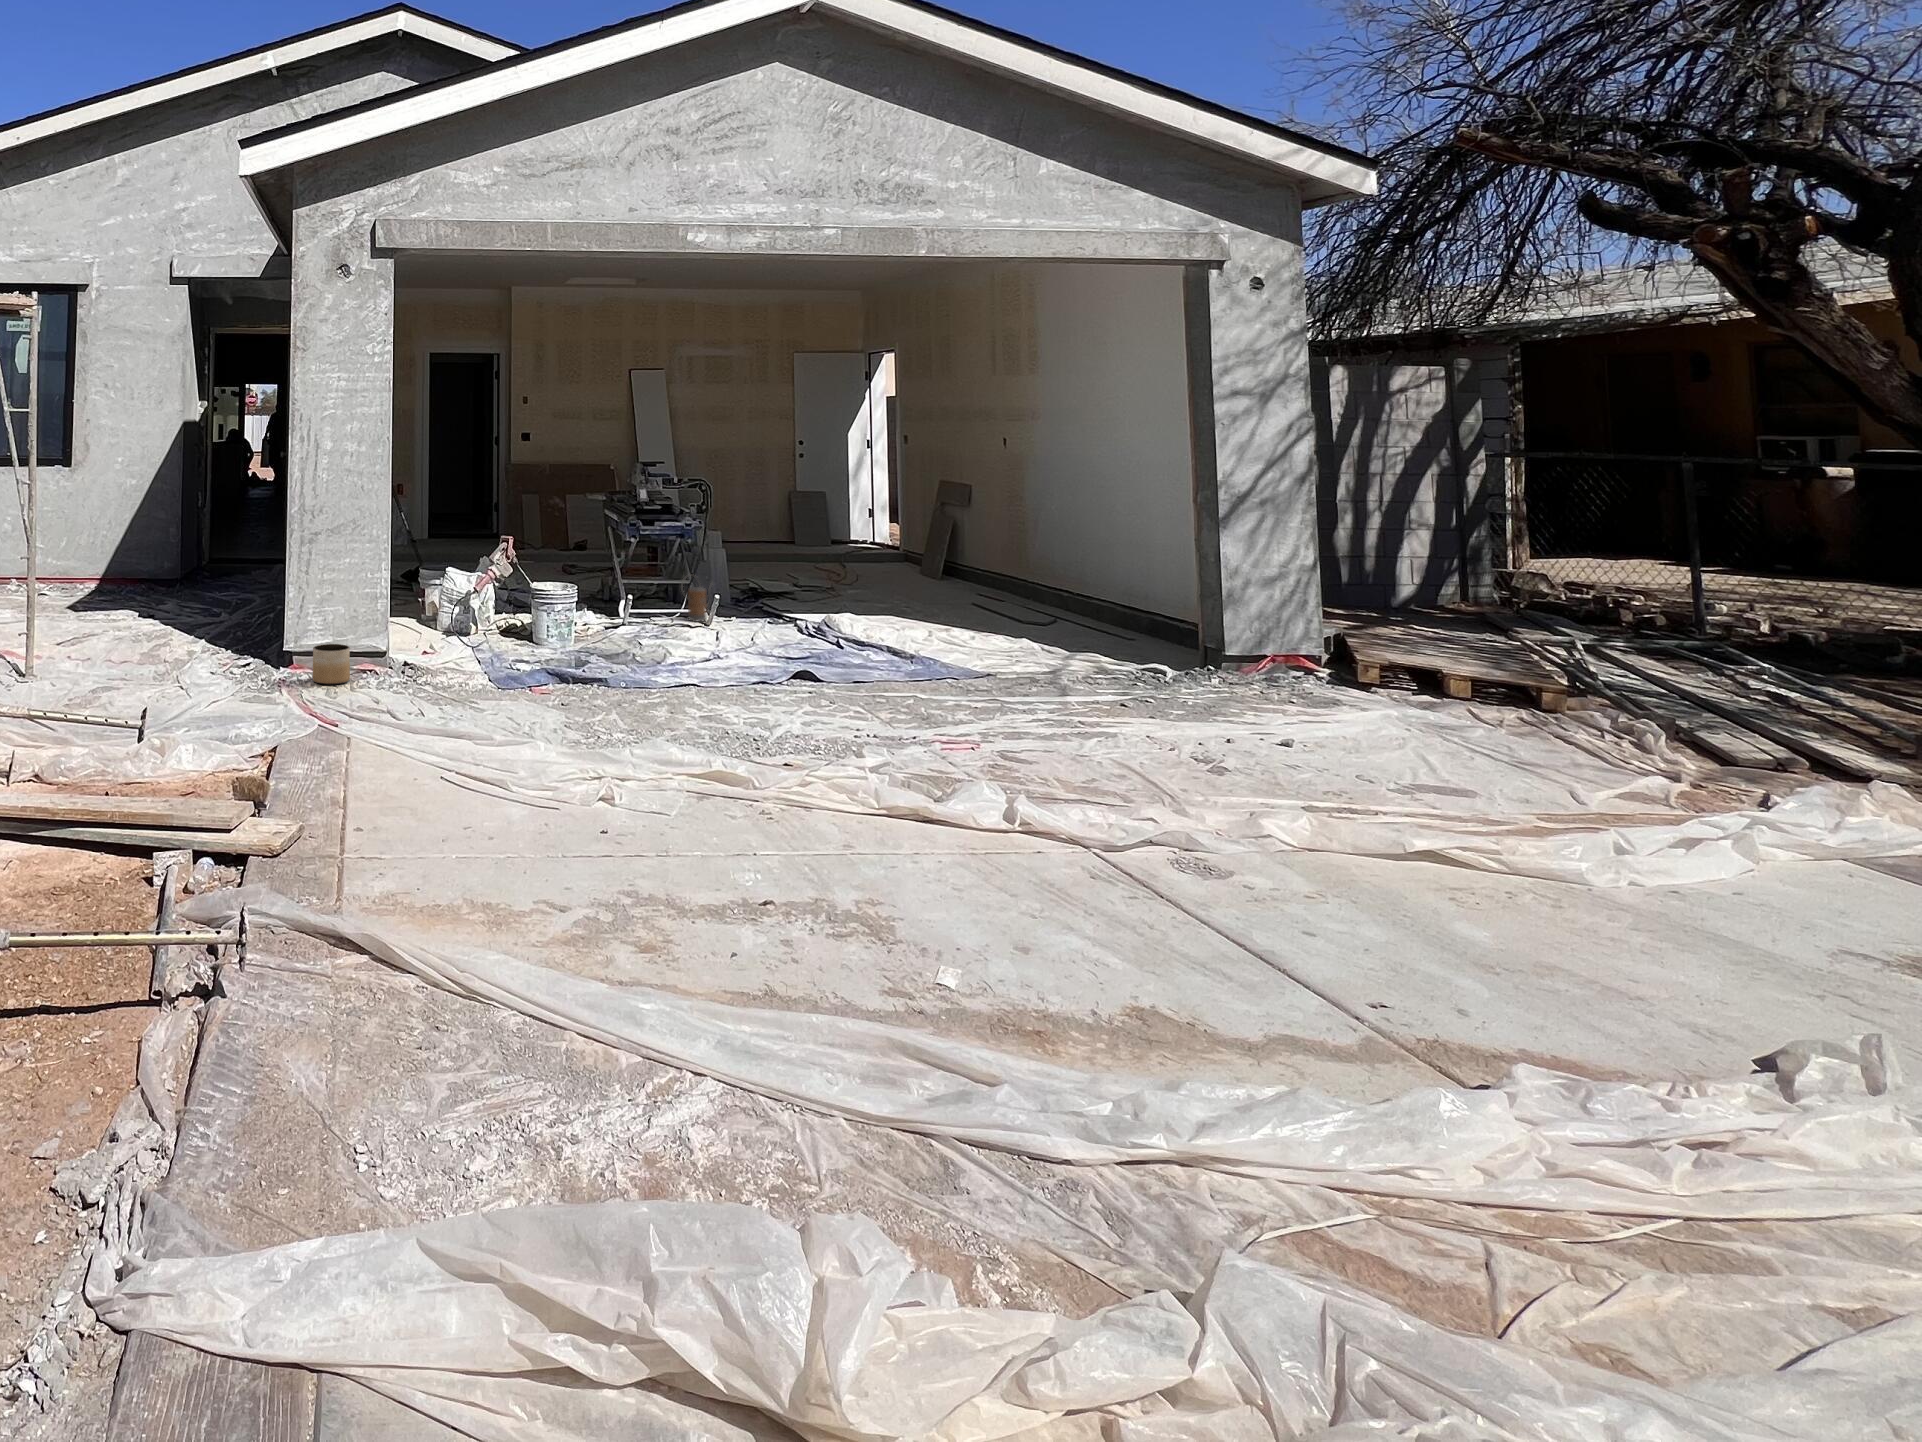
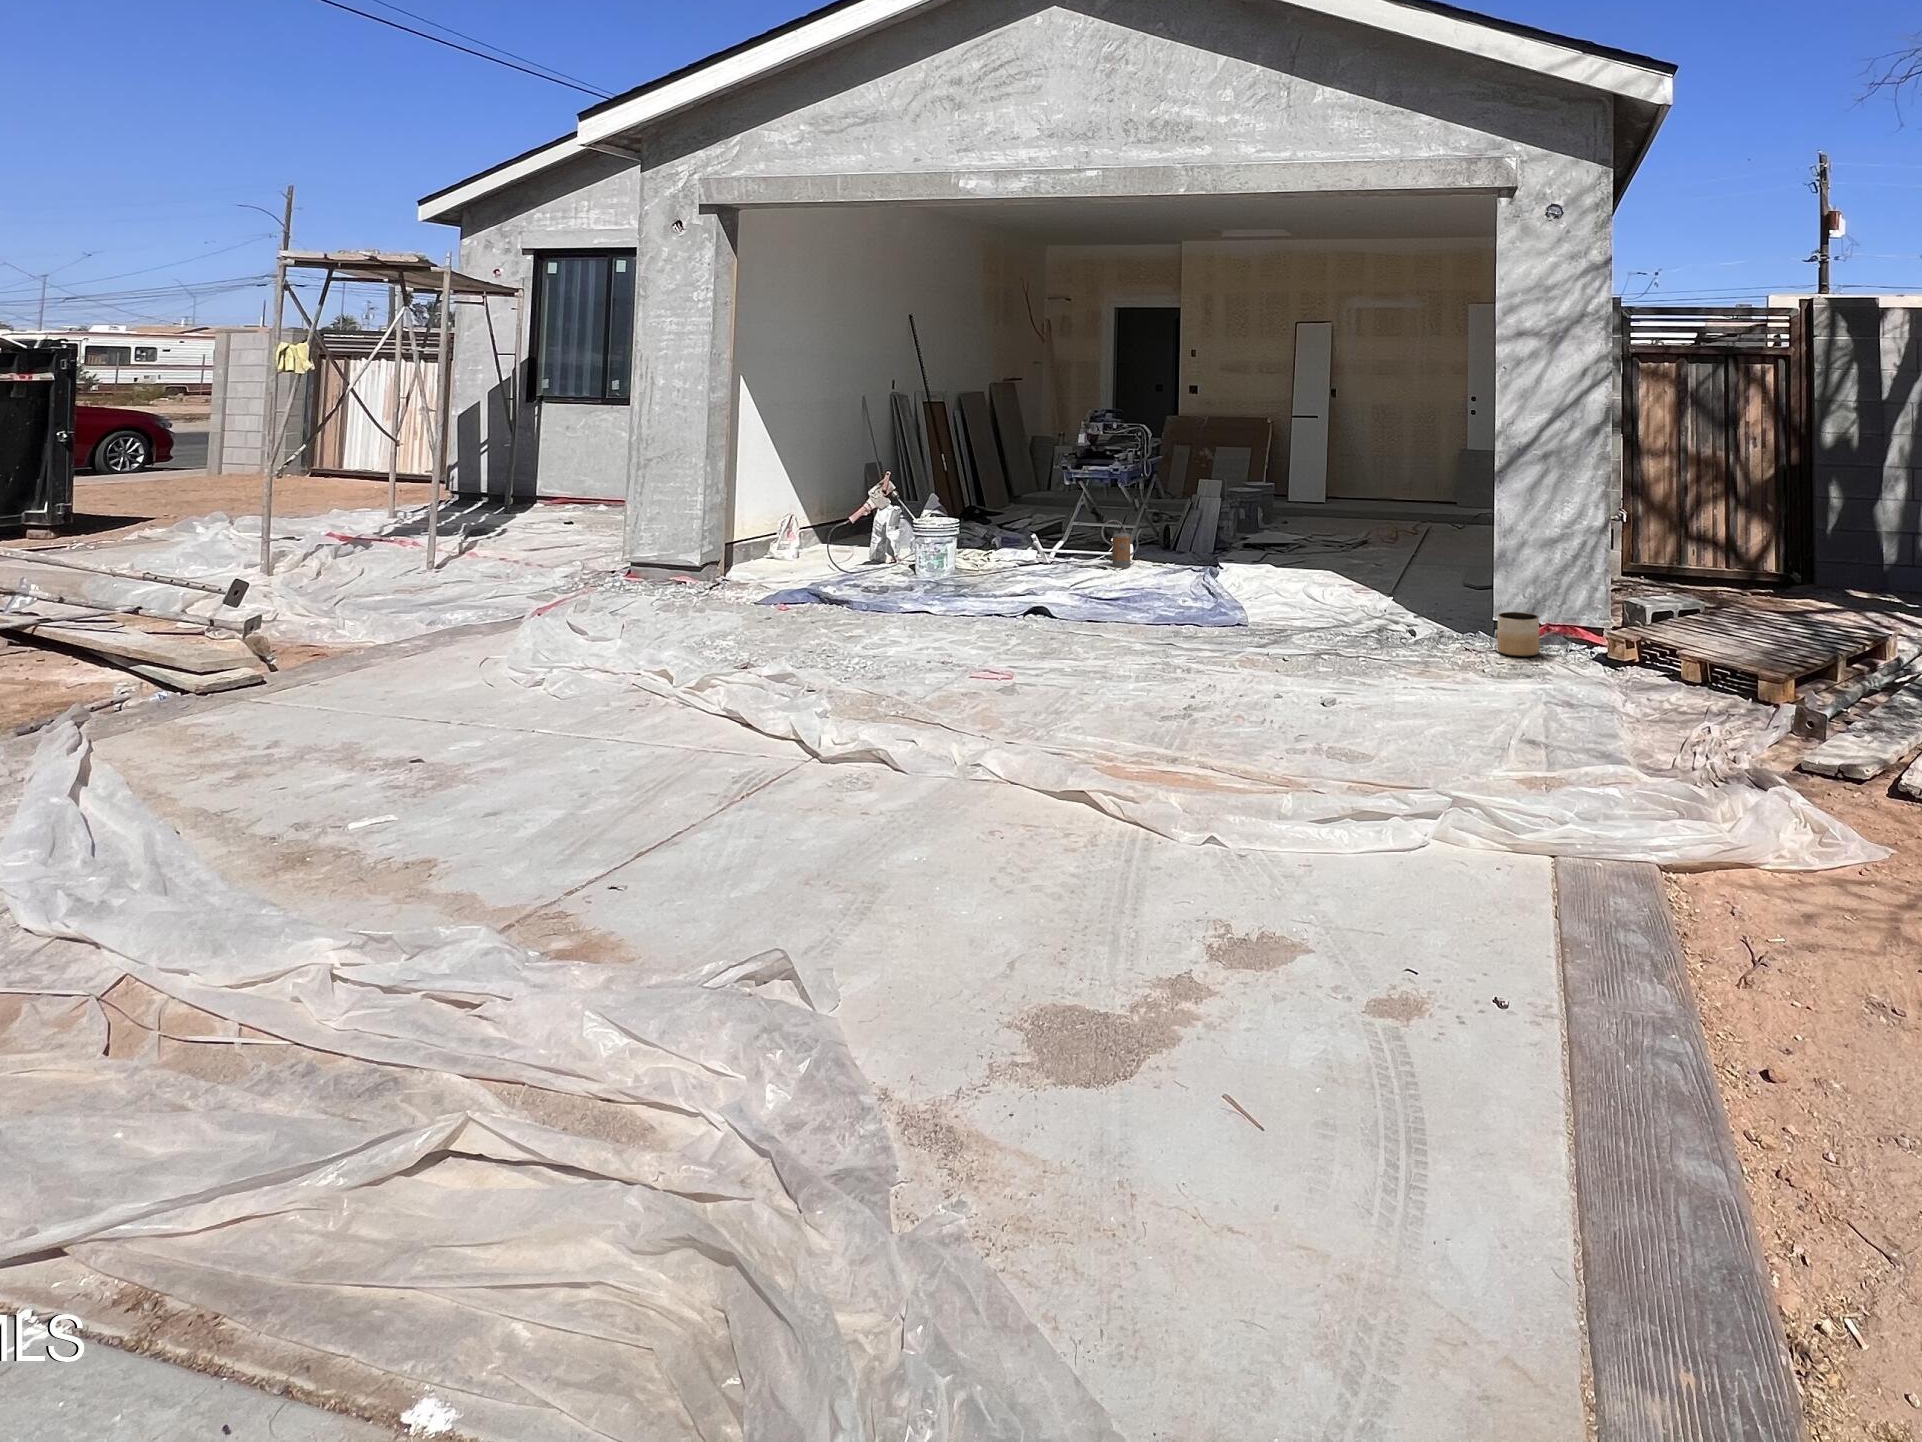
planter: present [313,644,350,685] -> present [1497,612,1540,657]

